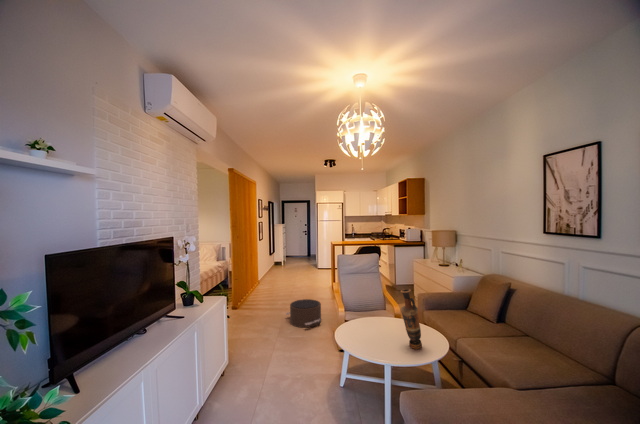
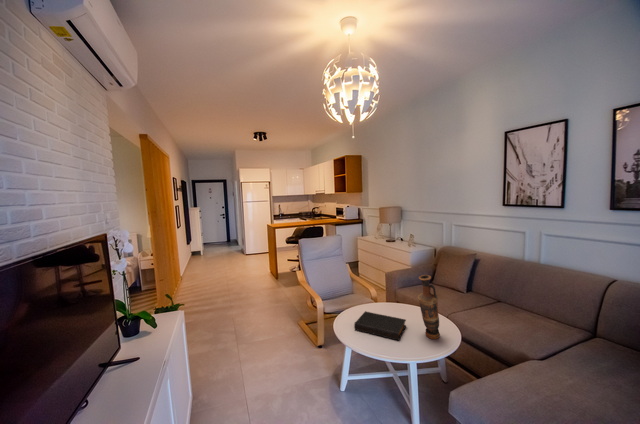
pouf: present [286,299,321,328] -> none [234,293,282,329]
book: none [352,319,398,344] -> present [354,311,406,340]

